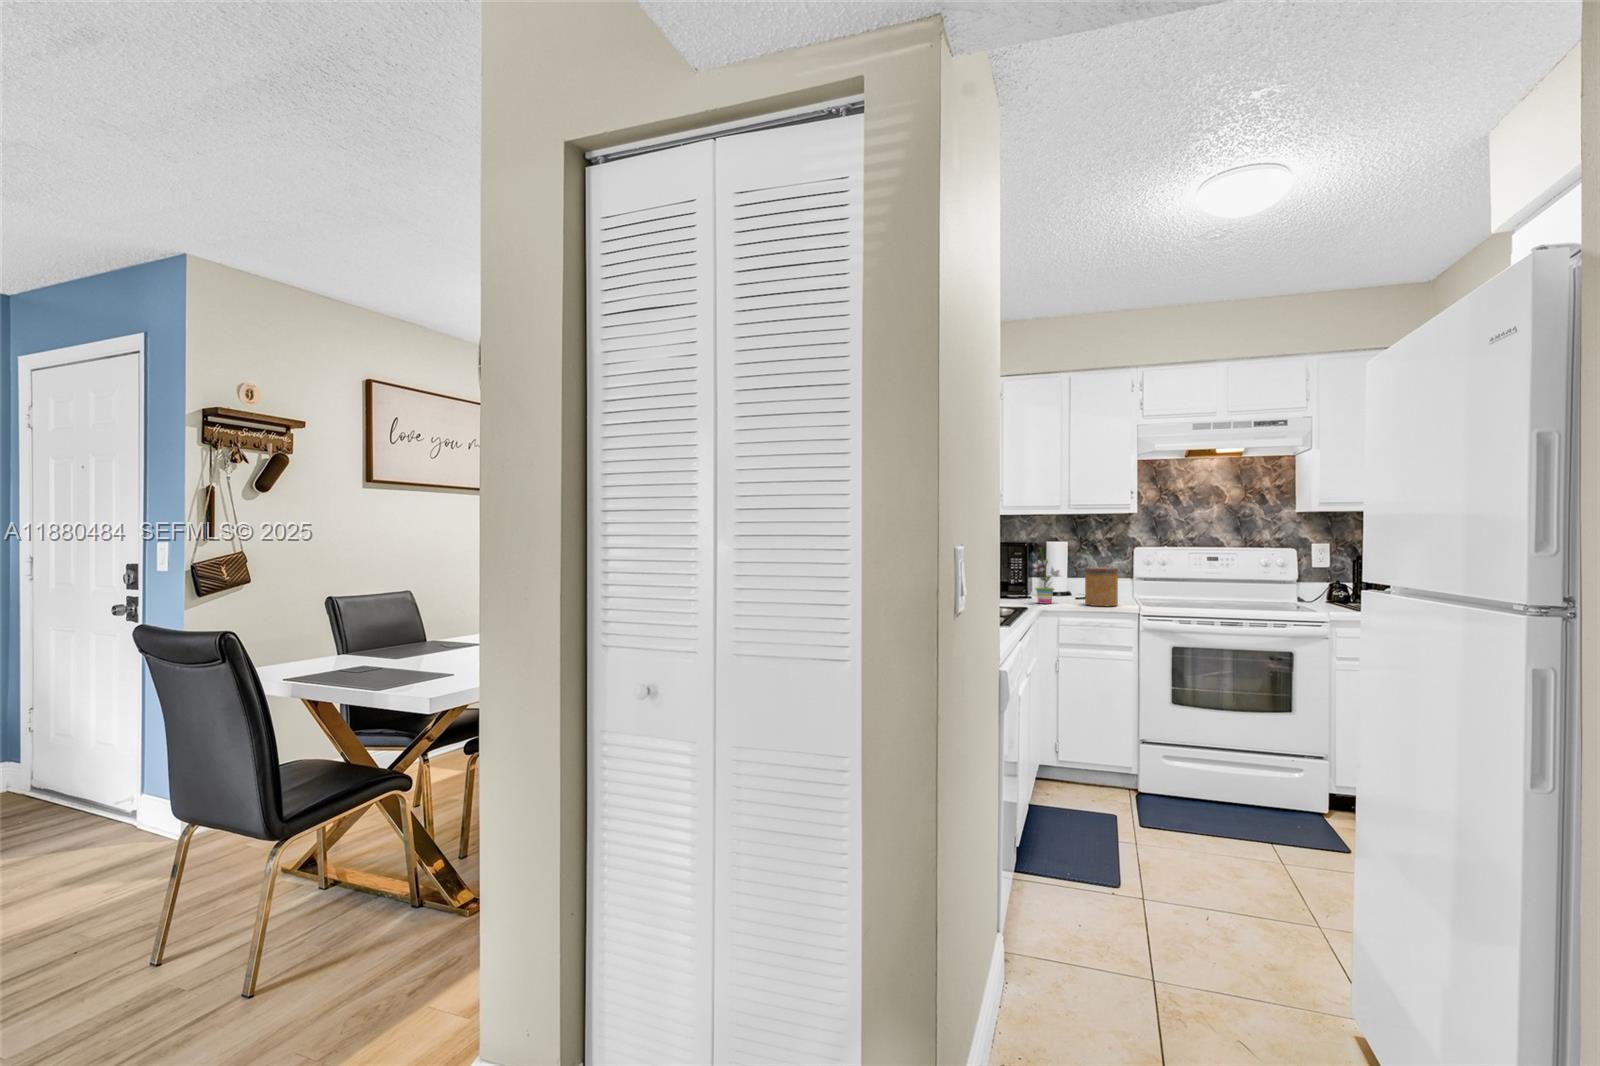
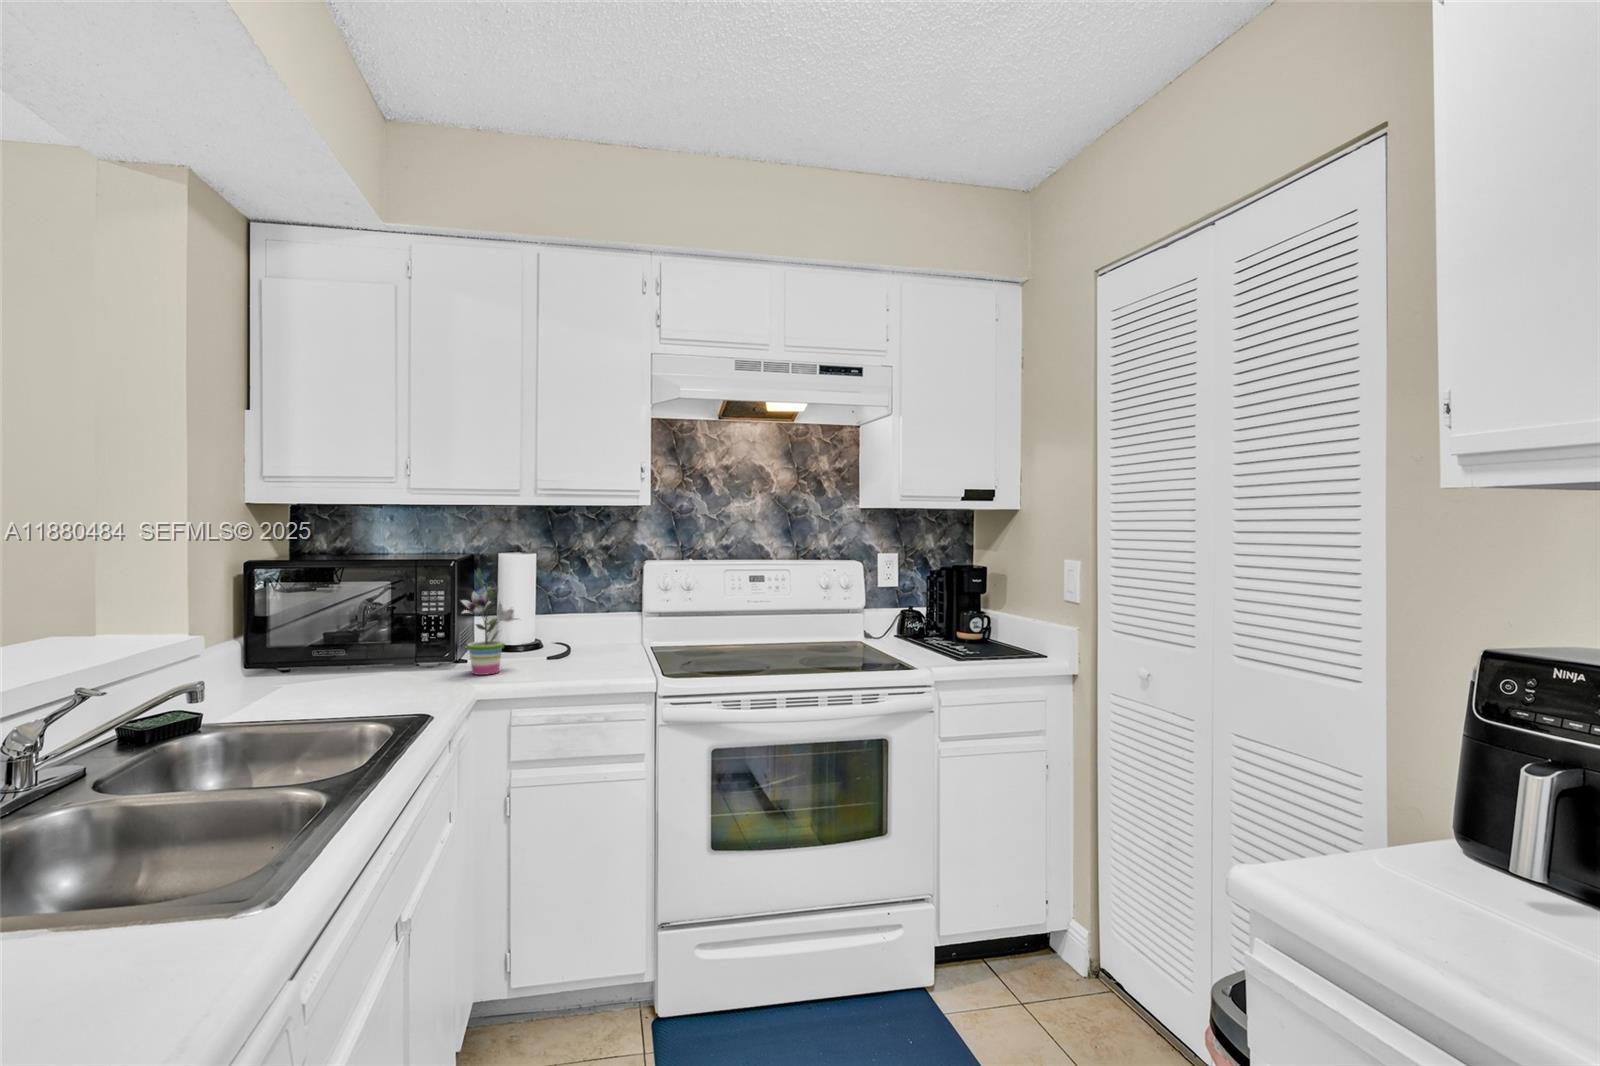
jar: present [1085,567,1118,606] -> none [561,599,619,673]

